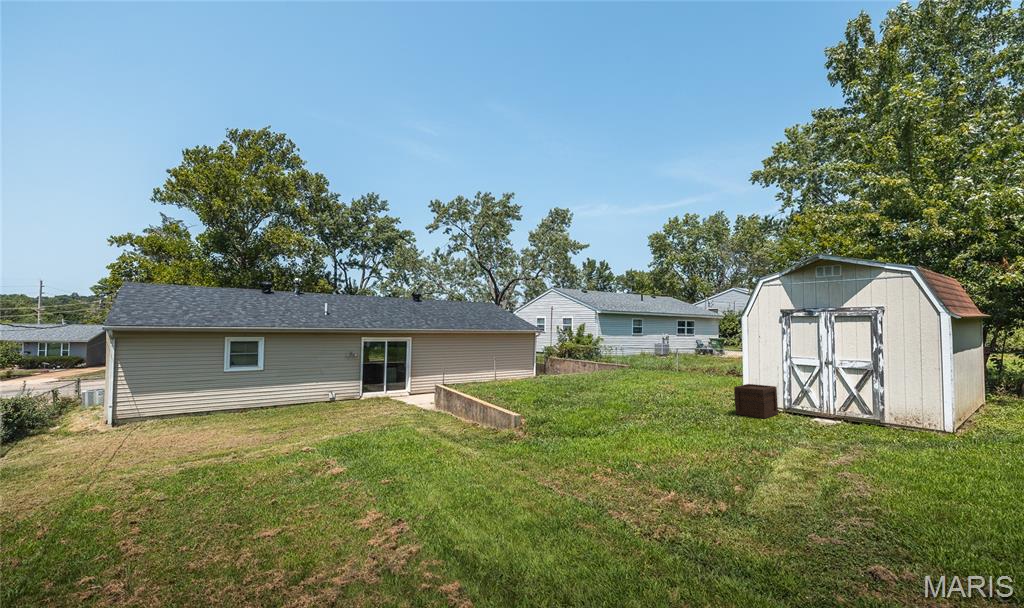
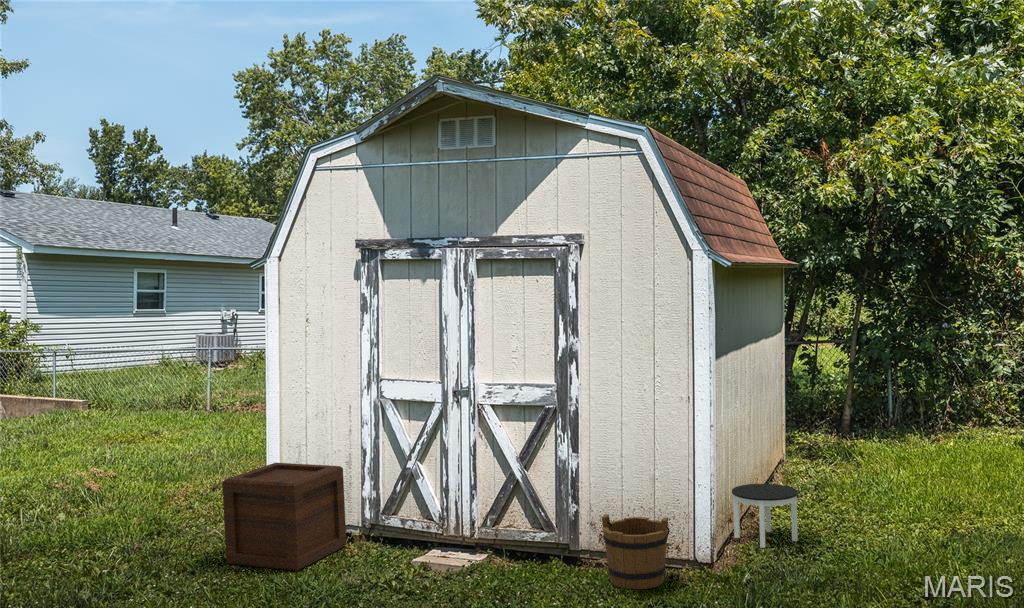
round table: none [962,408,1001,433] -> present [732,484,798,548]
bucket: none [898,410,932,438] -> present [602,514,670,589]

